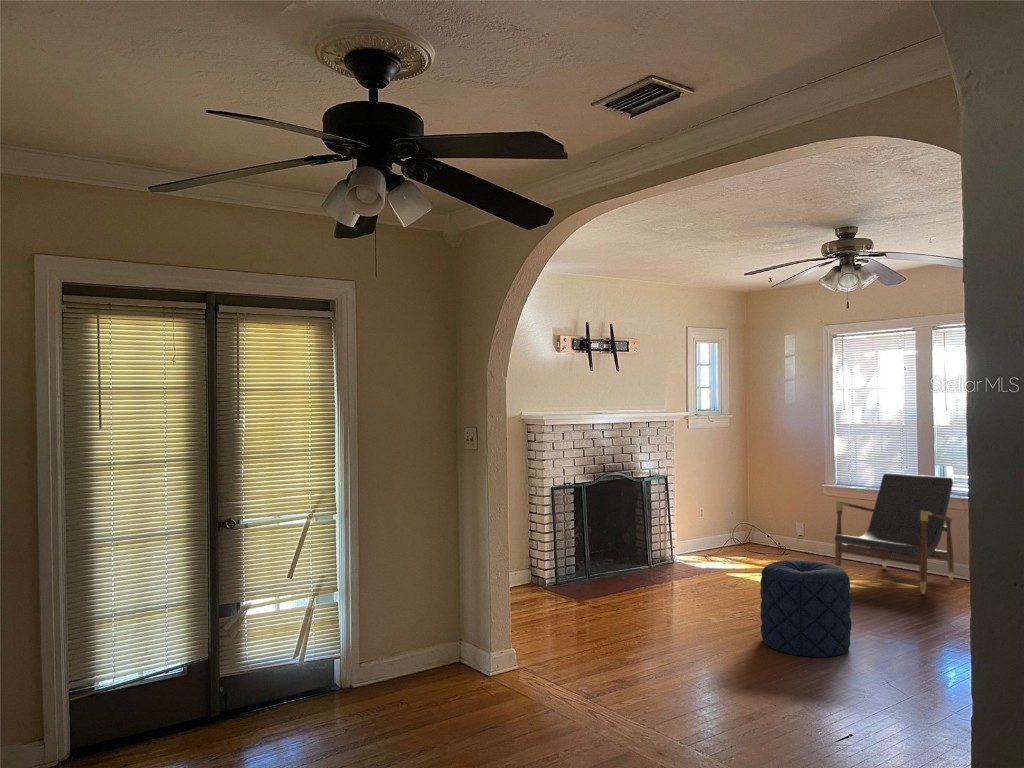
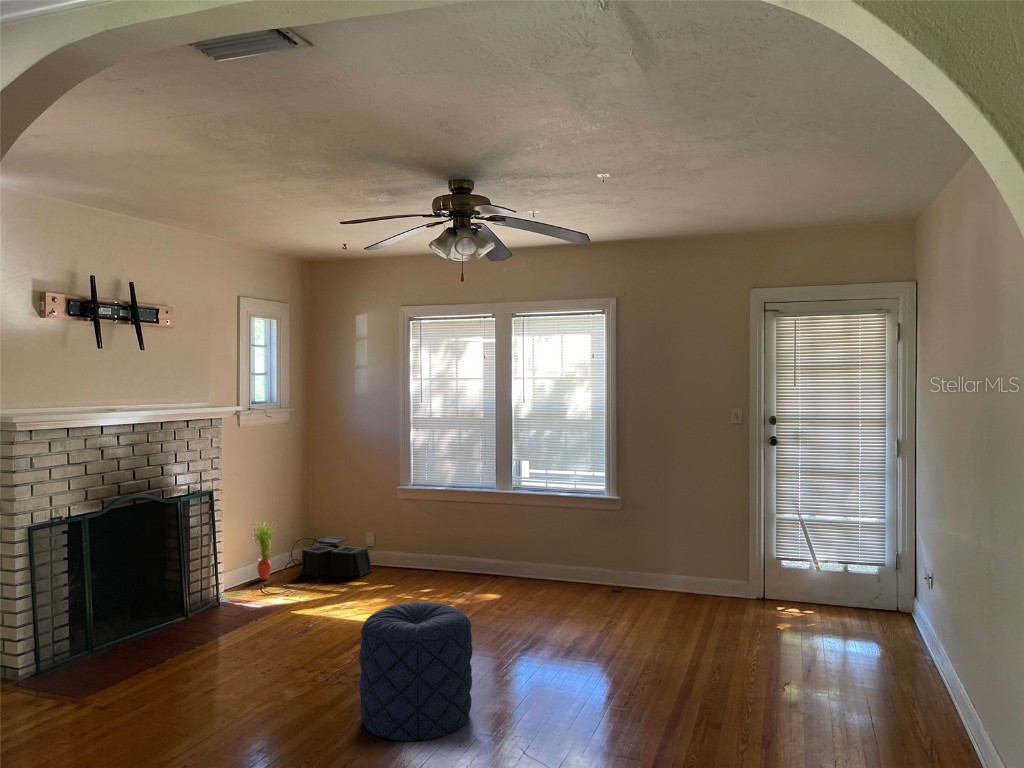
lounge chair: present [835,473,954,594] -> none [417,471,530,605]
potted plant: none [701,504,719,552] -> present [255,522,274,580]
storage bin: none [740,525,801,559] -> present [302,537,372,578]

